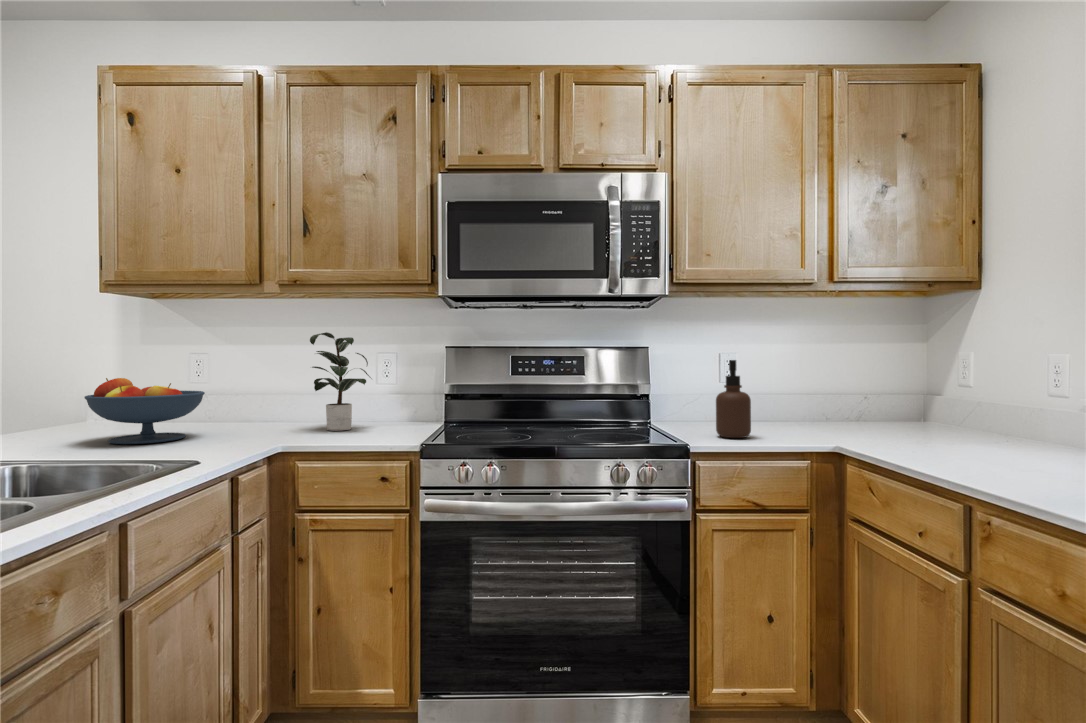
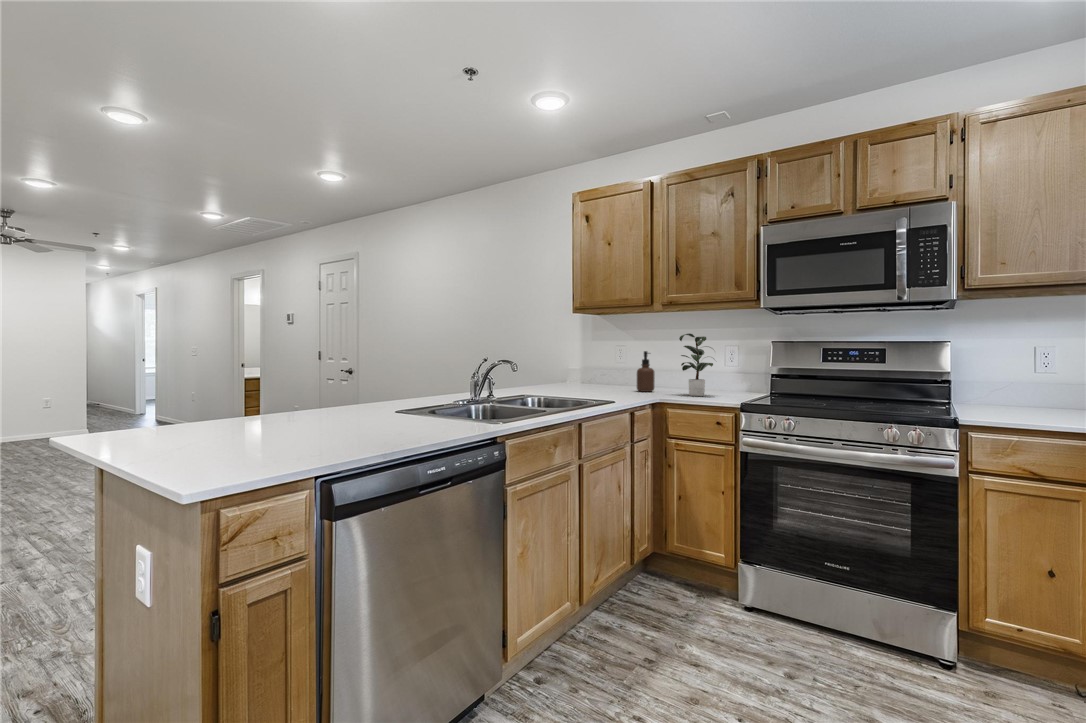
soap dispenser: present [716,360,751,438] -> present [637,351,655,392]
fruit bowl: present [84,378,205,444] -> none [566,359,621,394]

